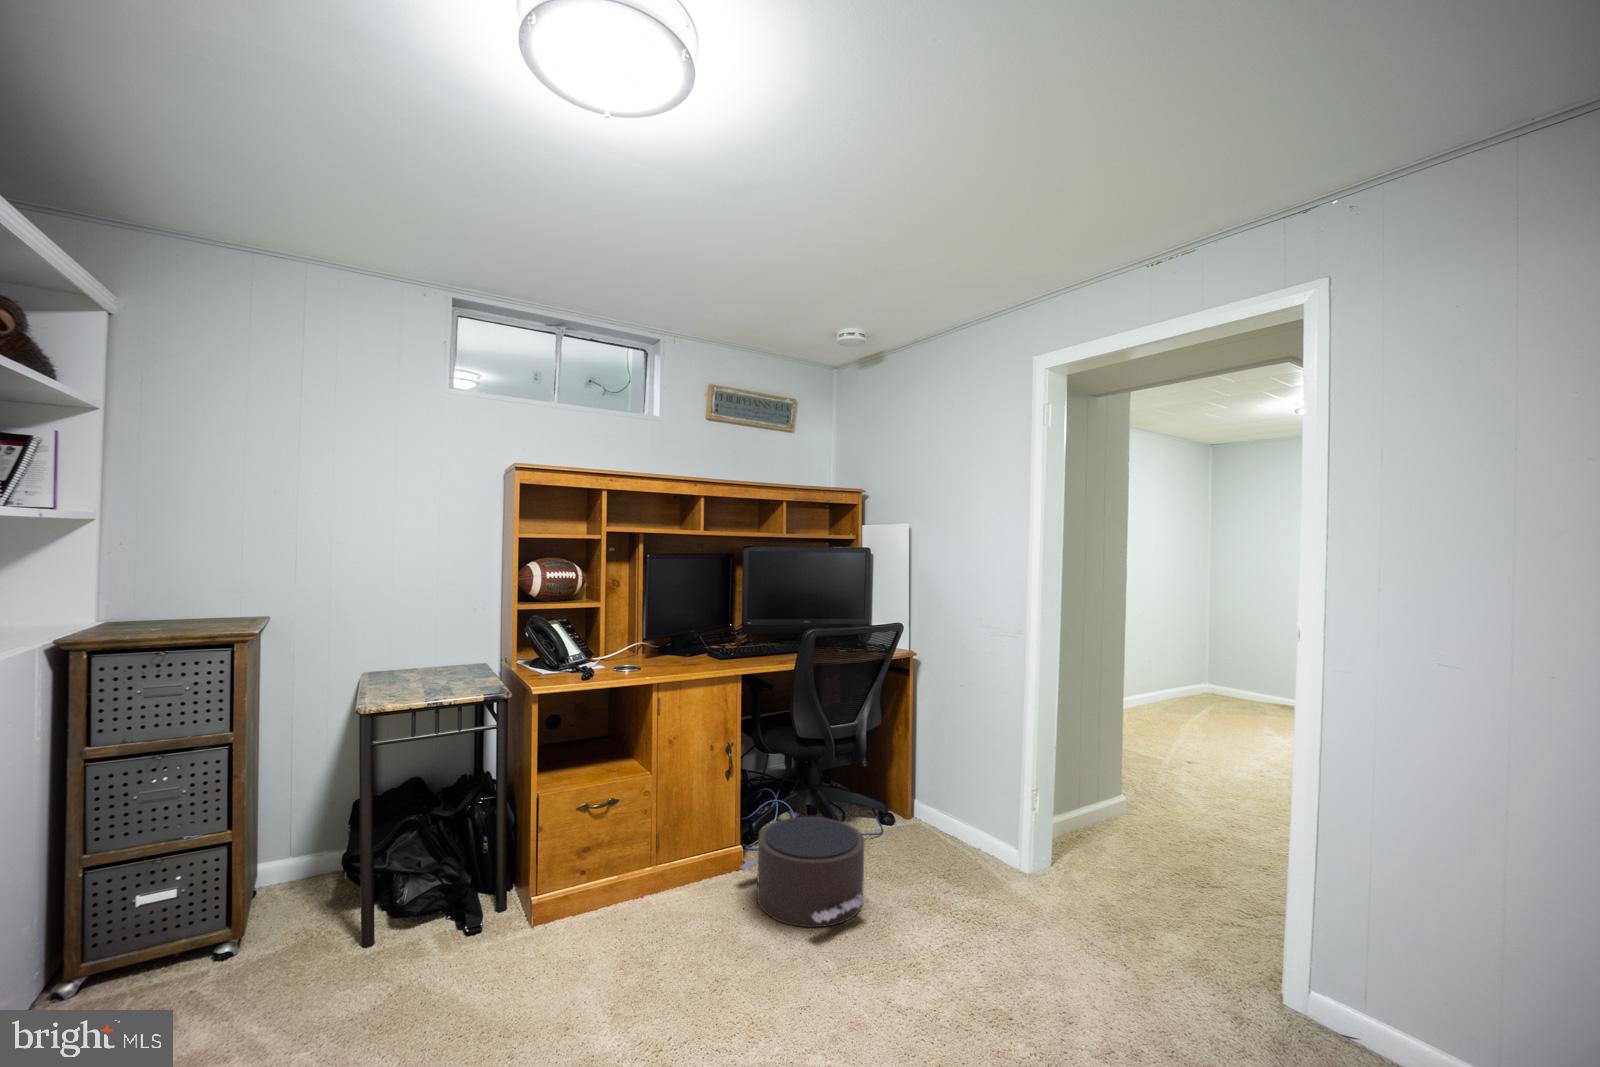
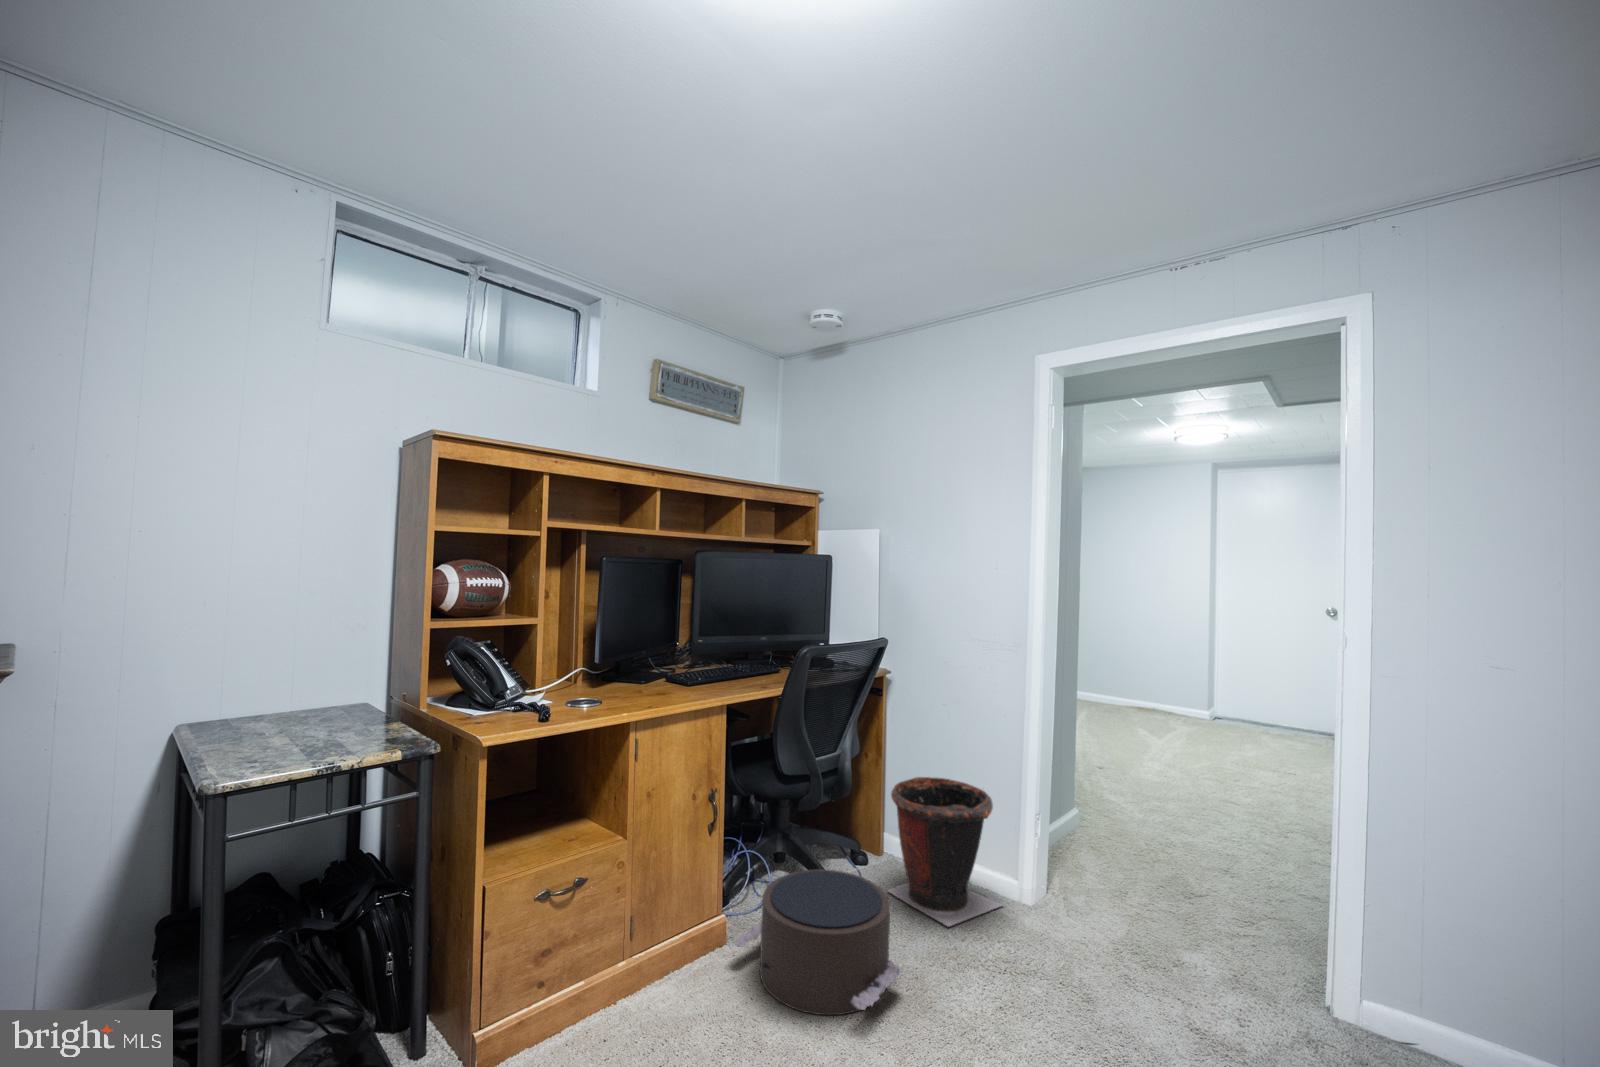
waste bin: none [897,750,1001,879] -> present [888,777,1002,926]

